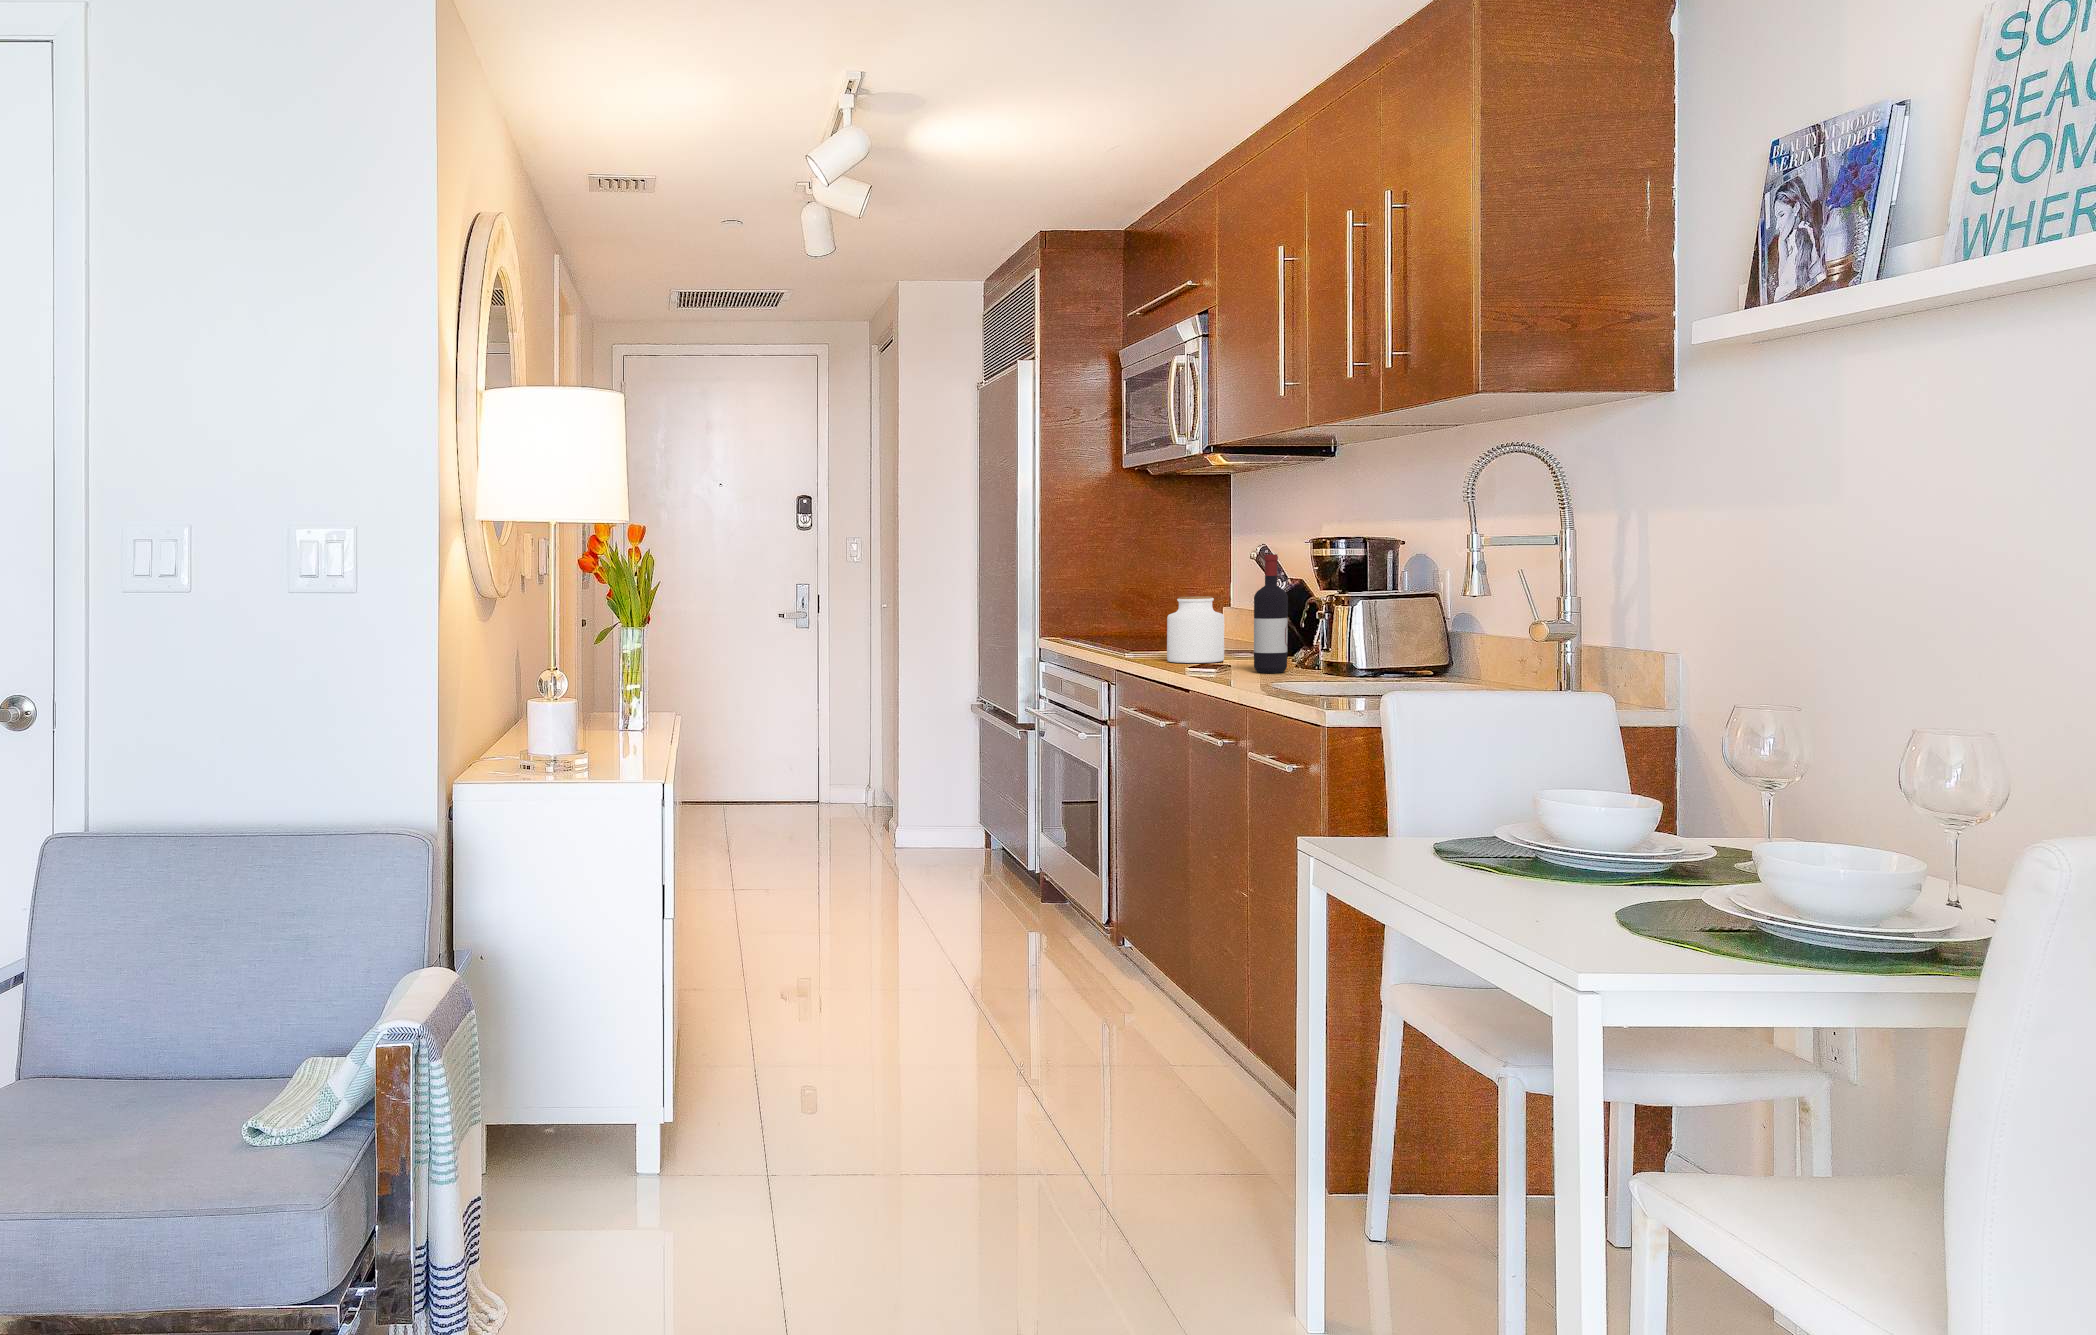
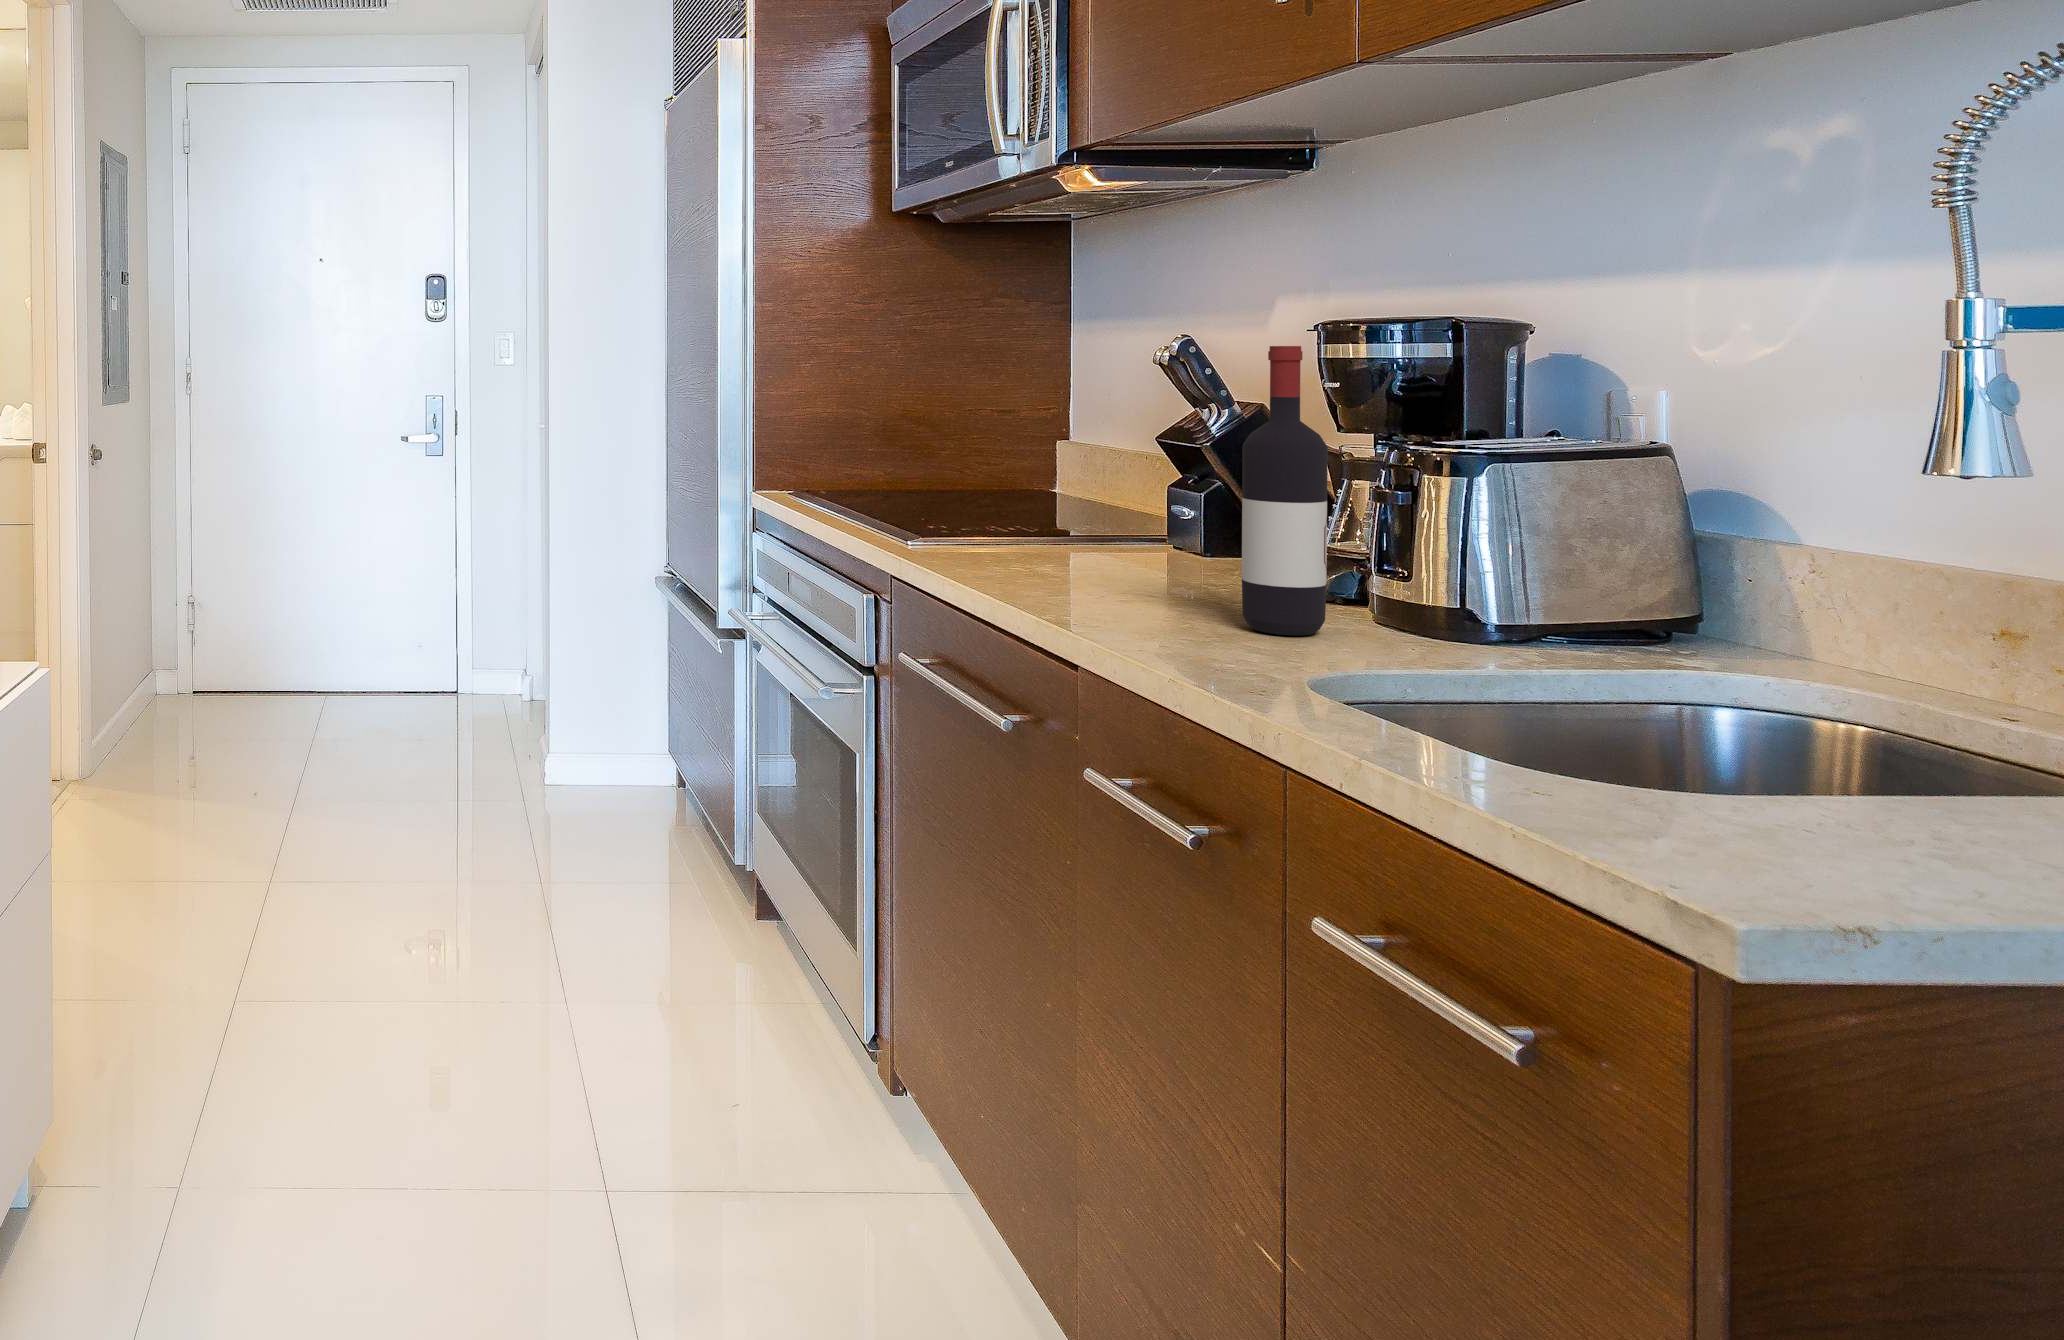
jar: present [1167,596,1224,663] -> none [1008,435,1127,581]

